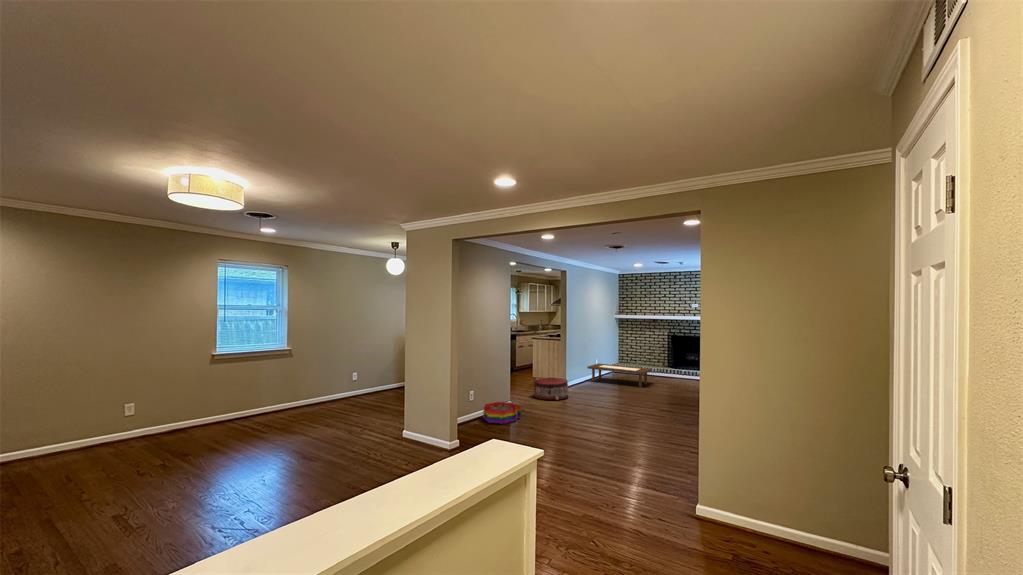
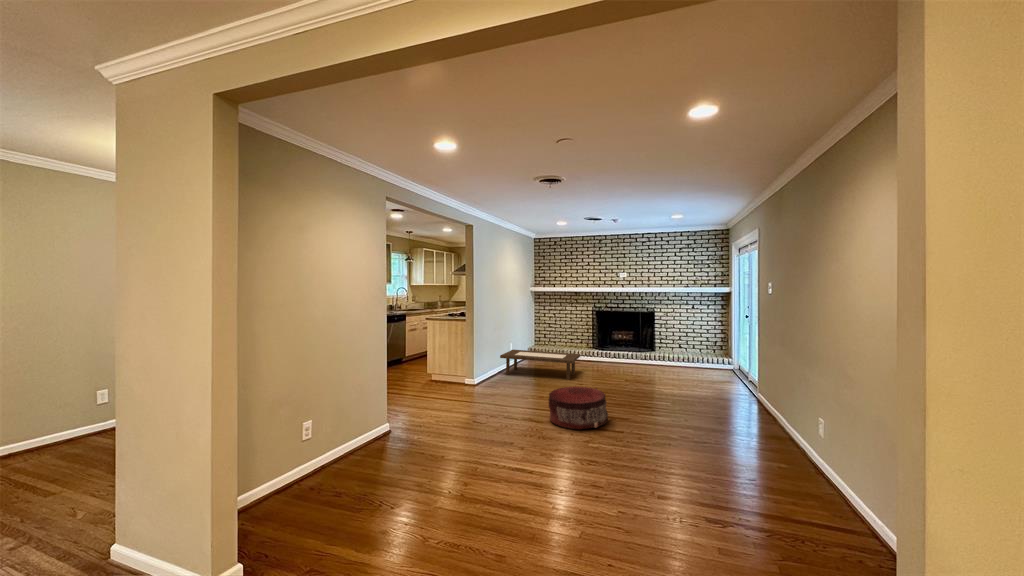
pouf: present [534,377,568,400] -> present [548,386,608,429]
storage bin: present [483,402,521,424] -> none [324,437,396,489]

